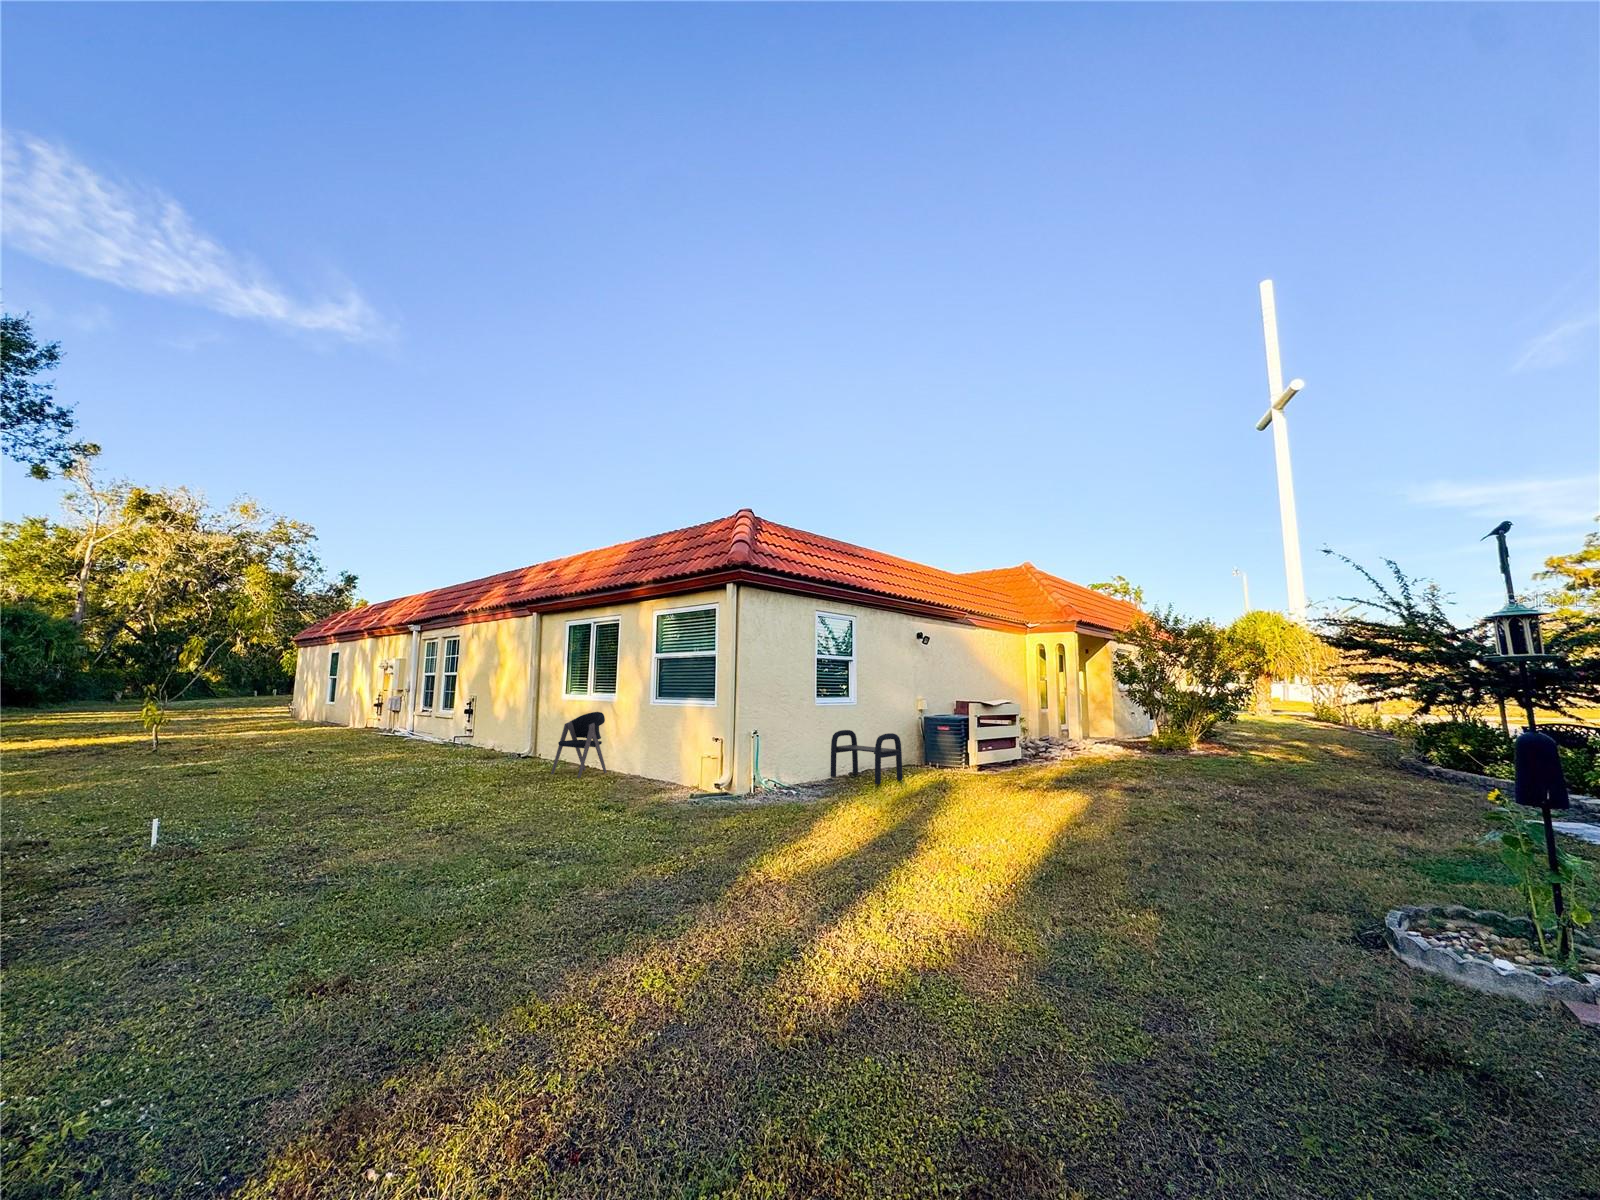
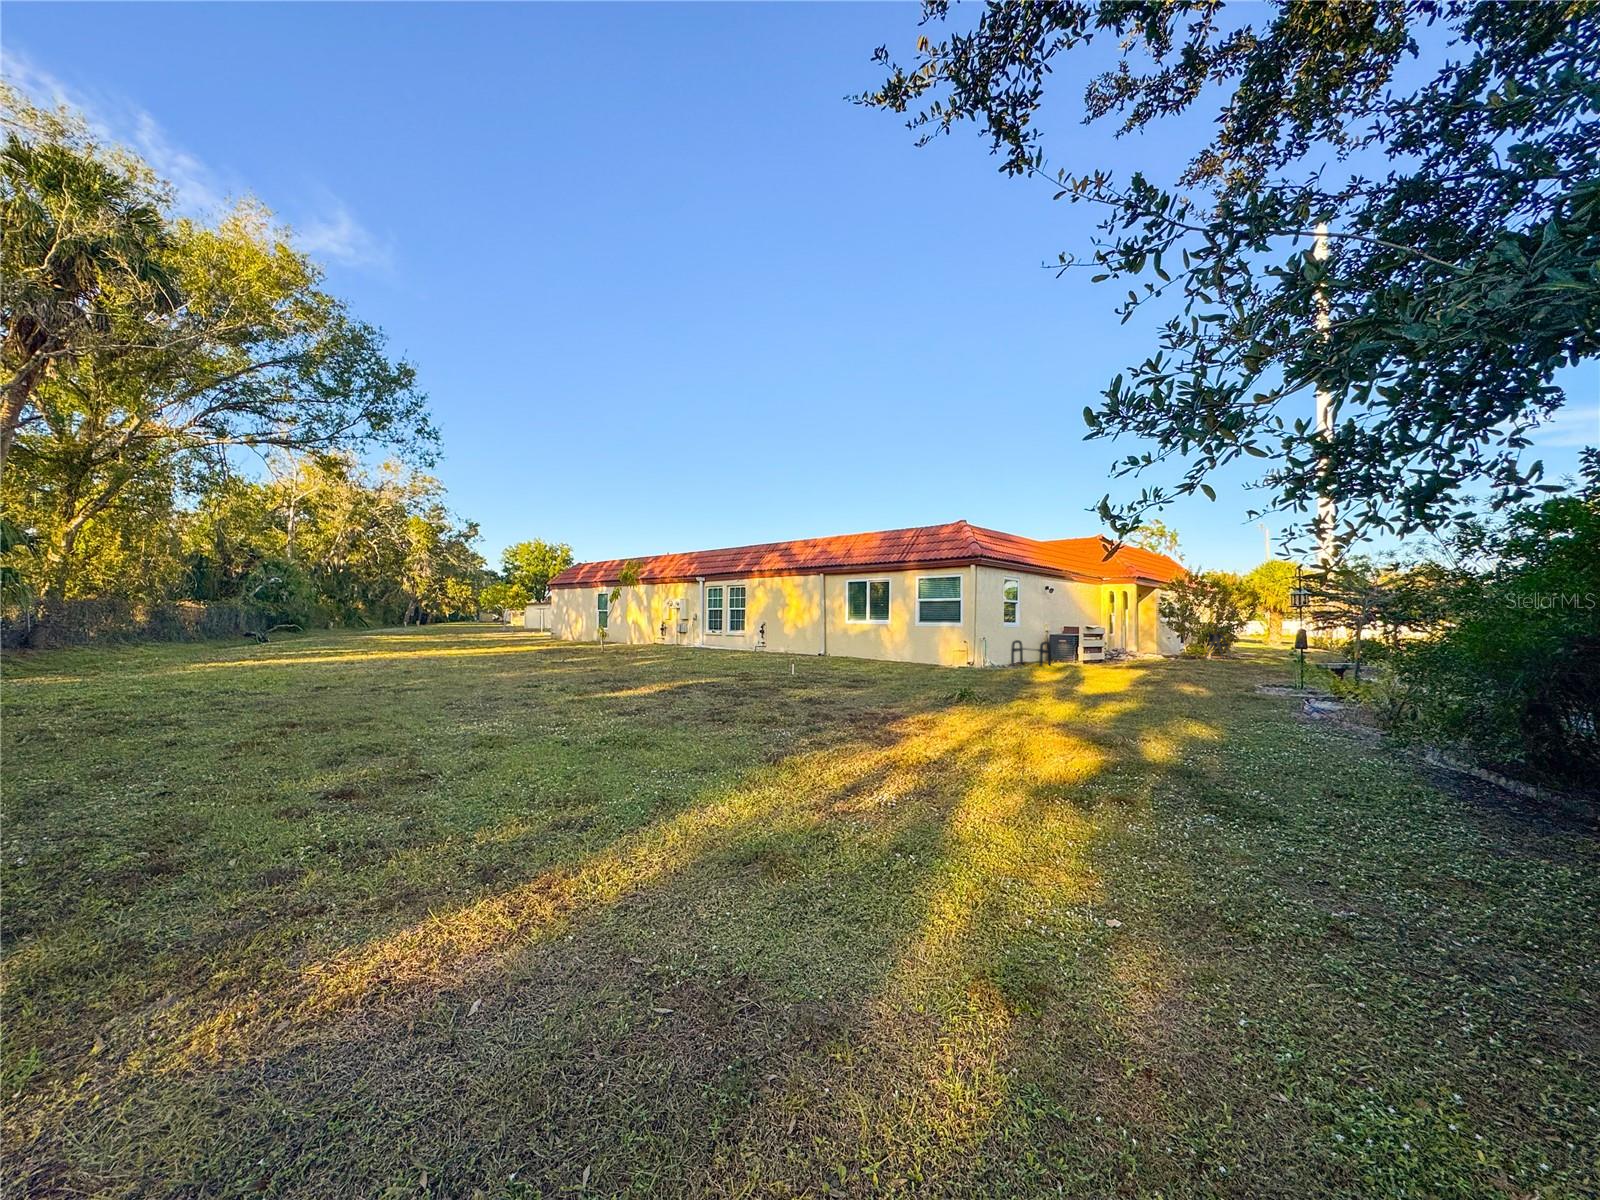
chair: present [551,712,607,778] -> present [1207,633,1230,659]

